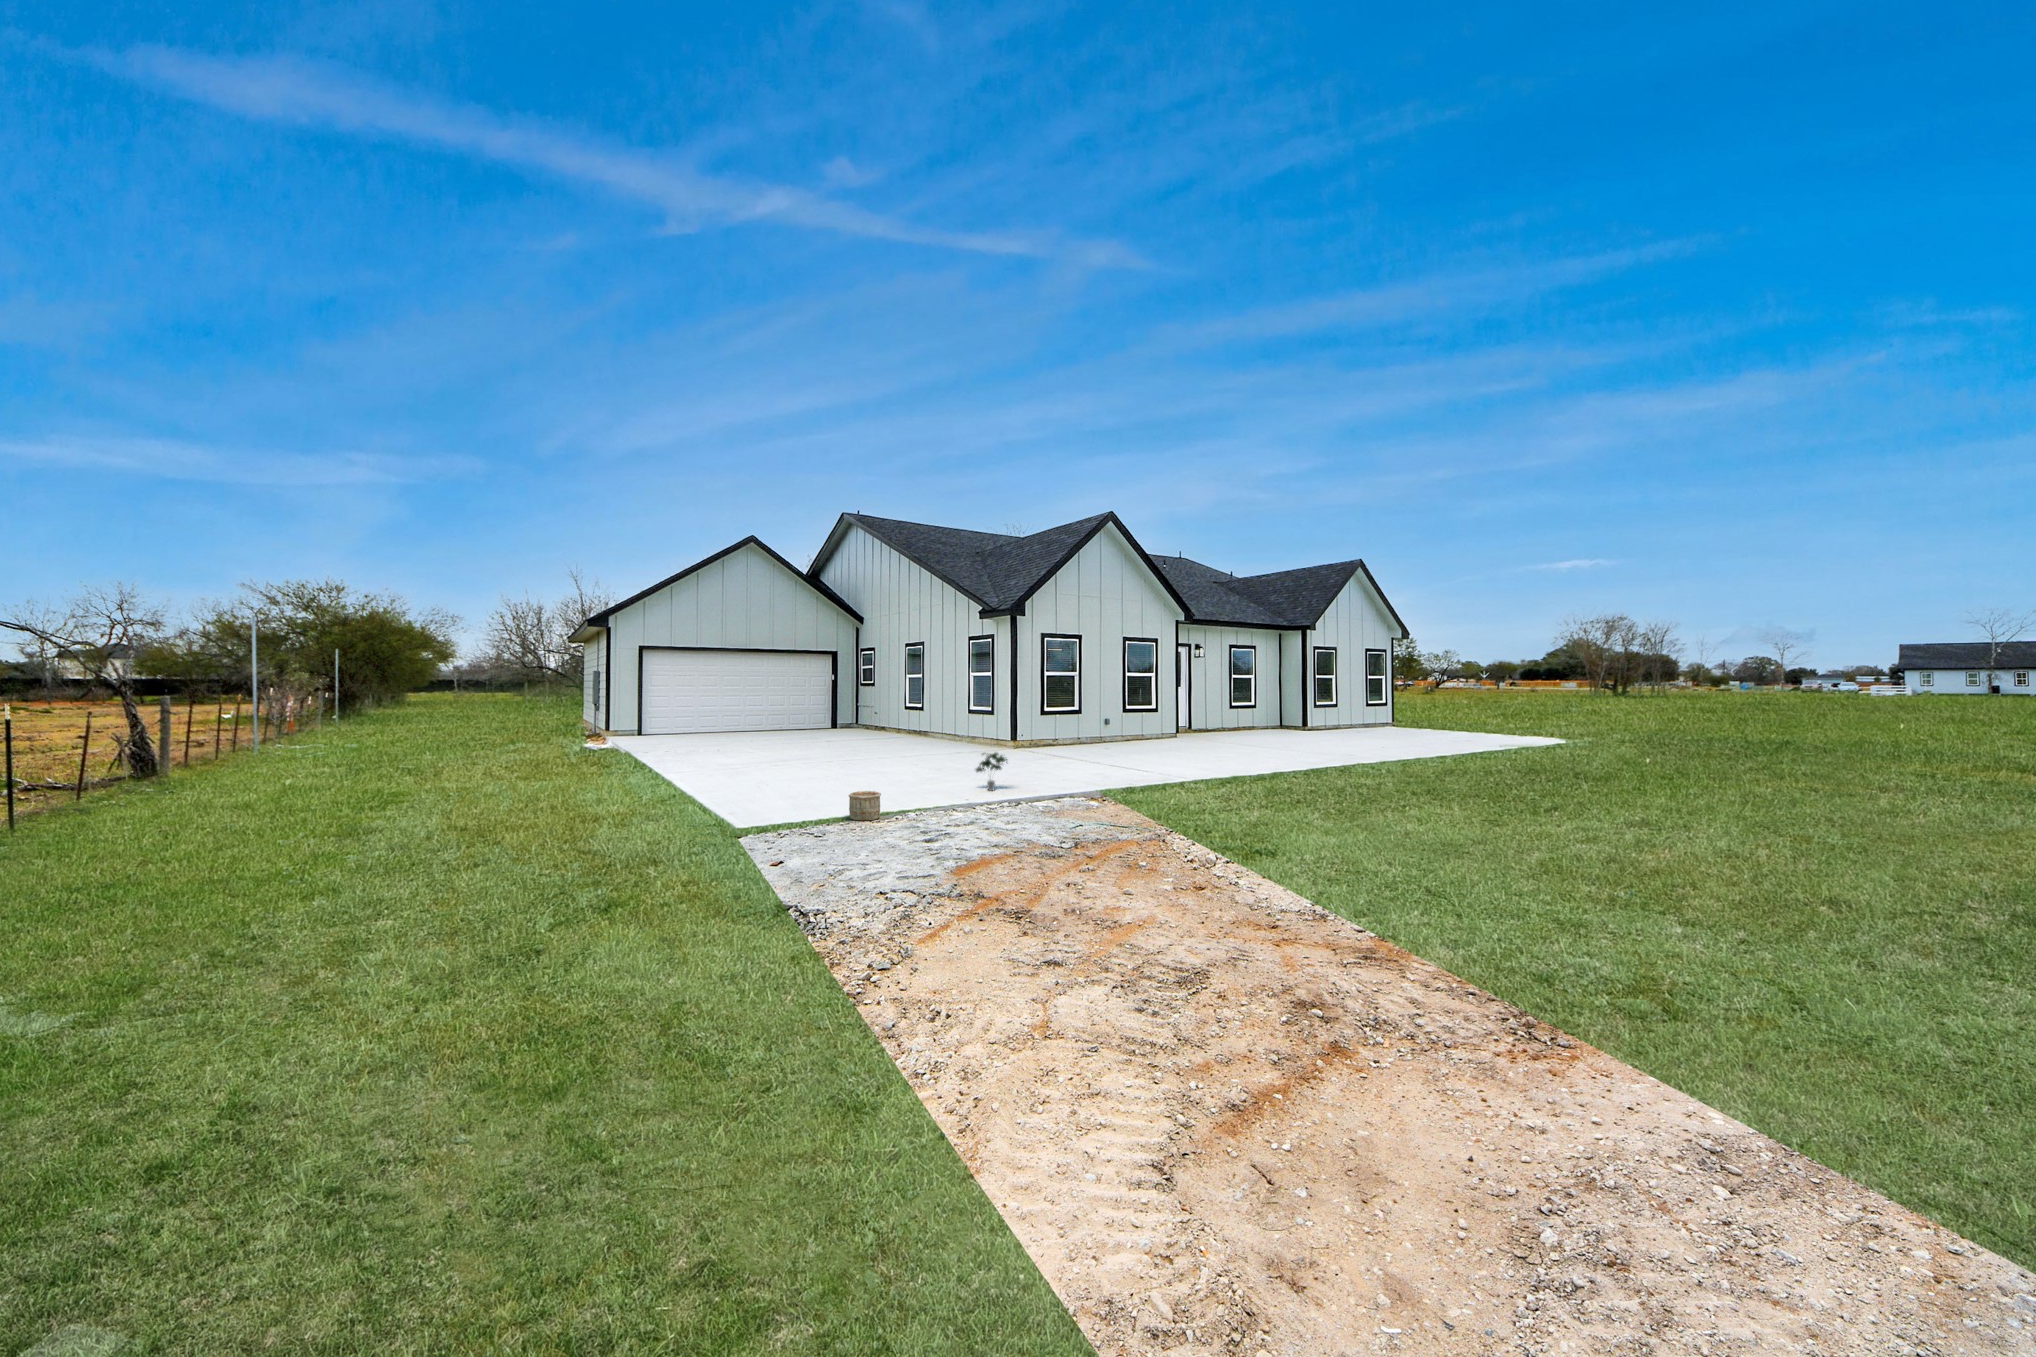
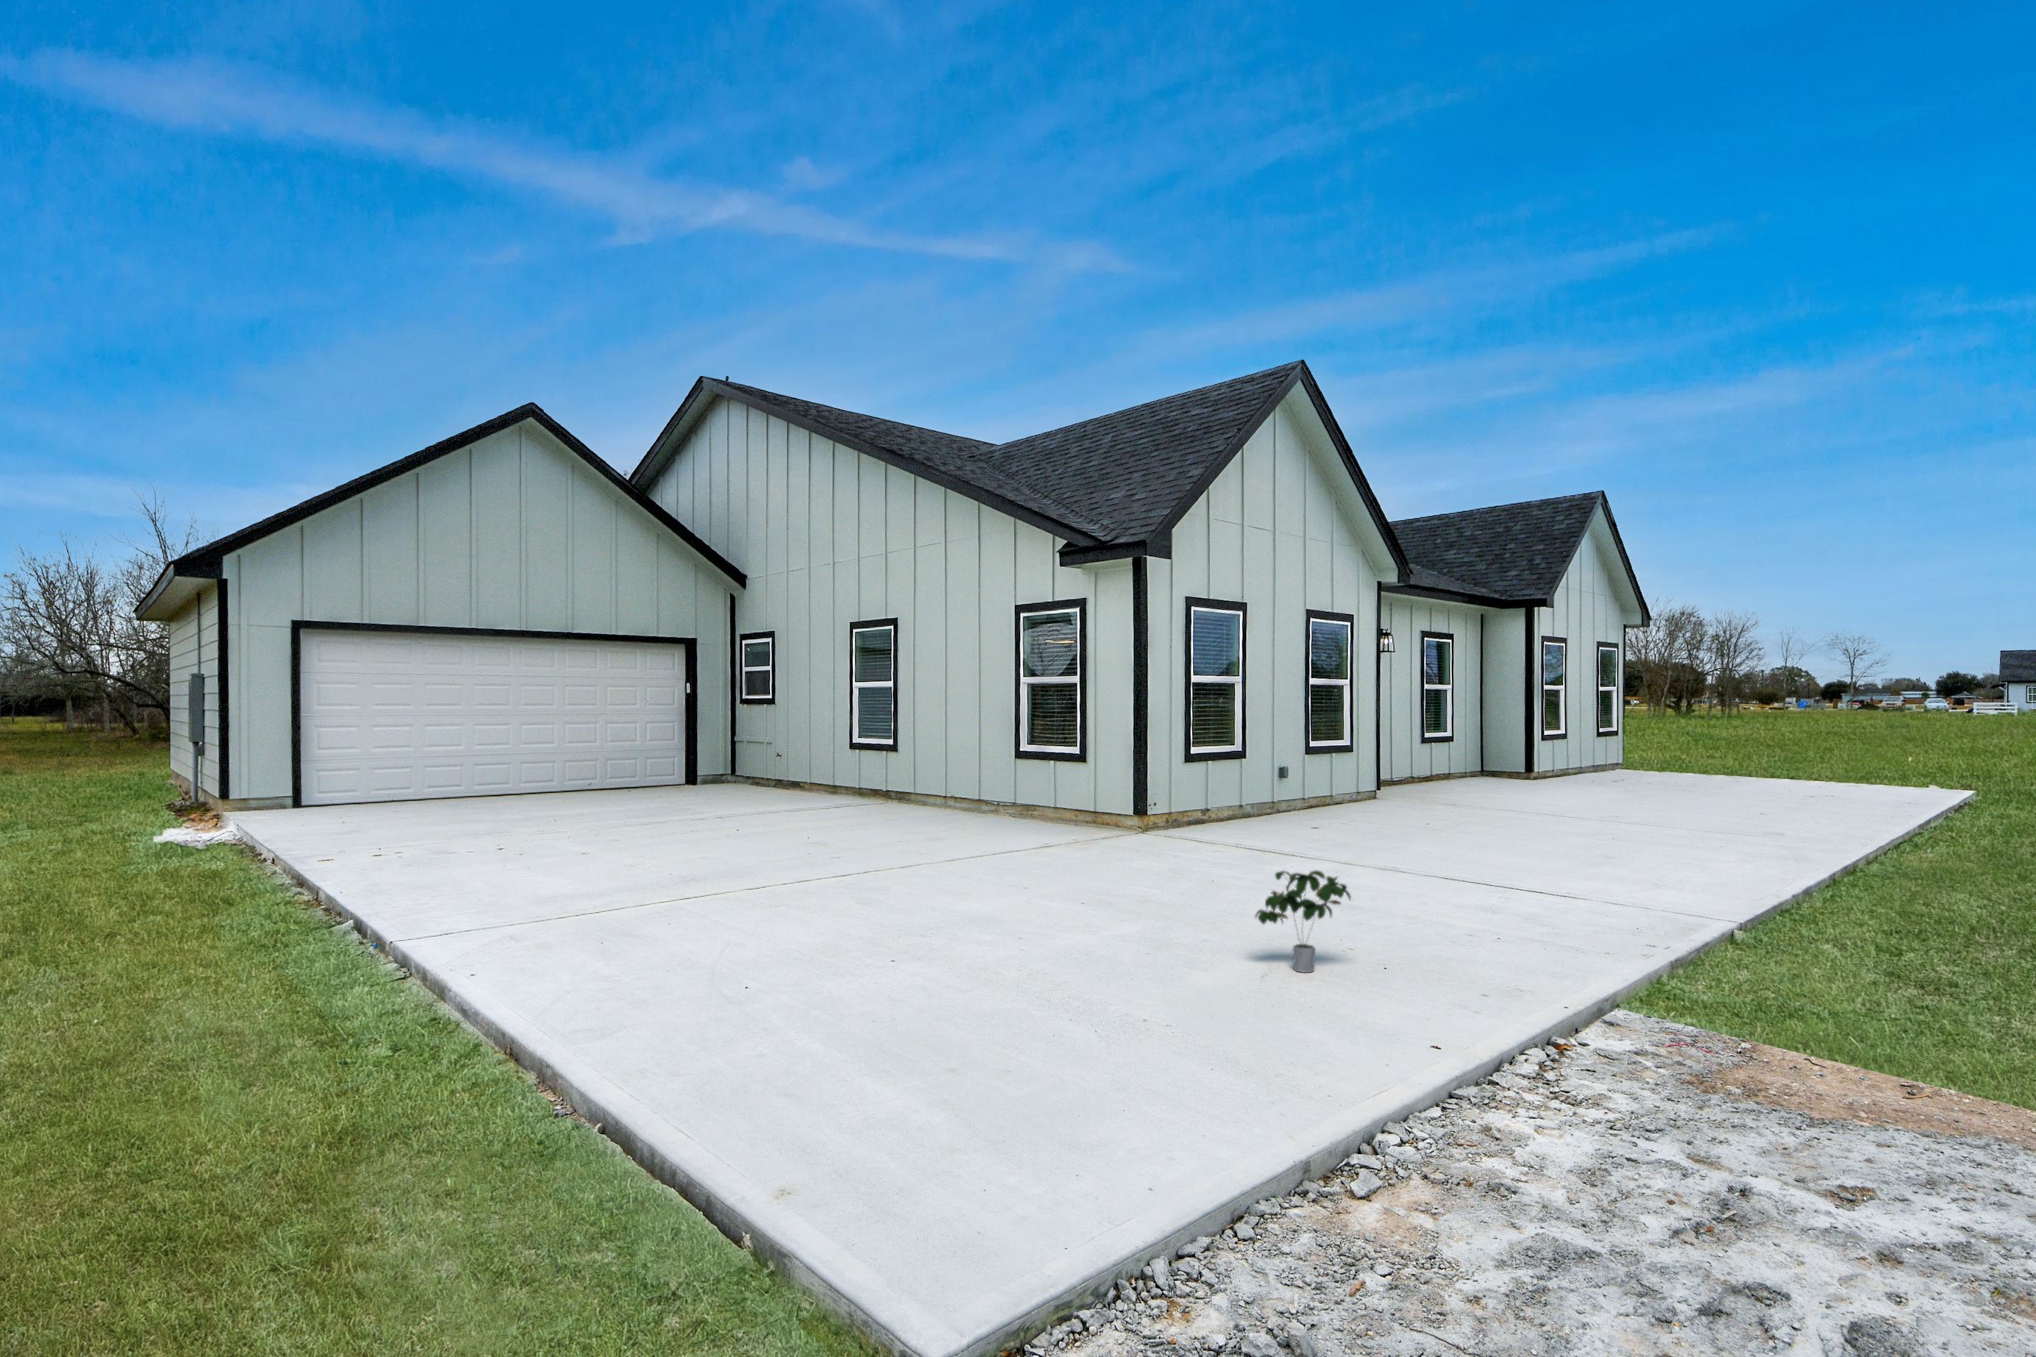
wooden bucket: present [849,791,881,821] -> none [1079,1033,1187,1146]

